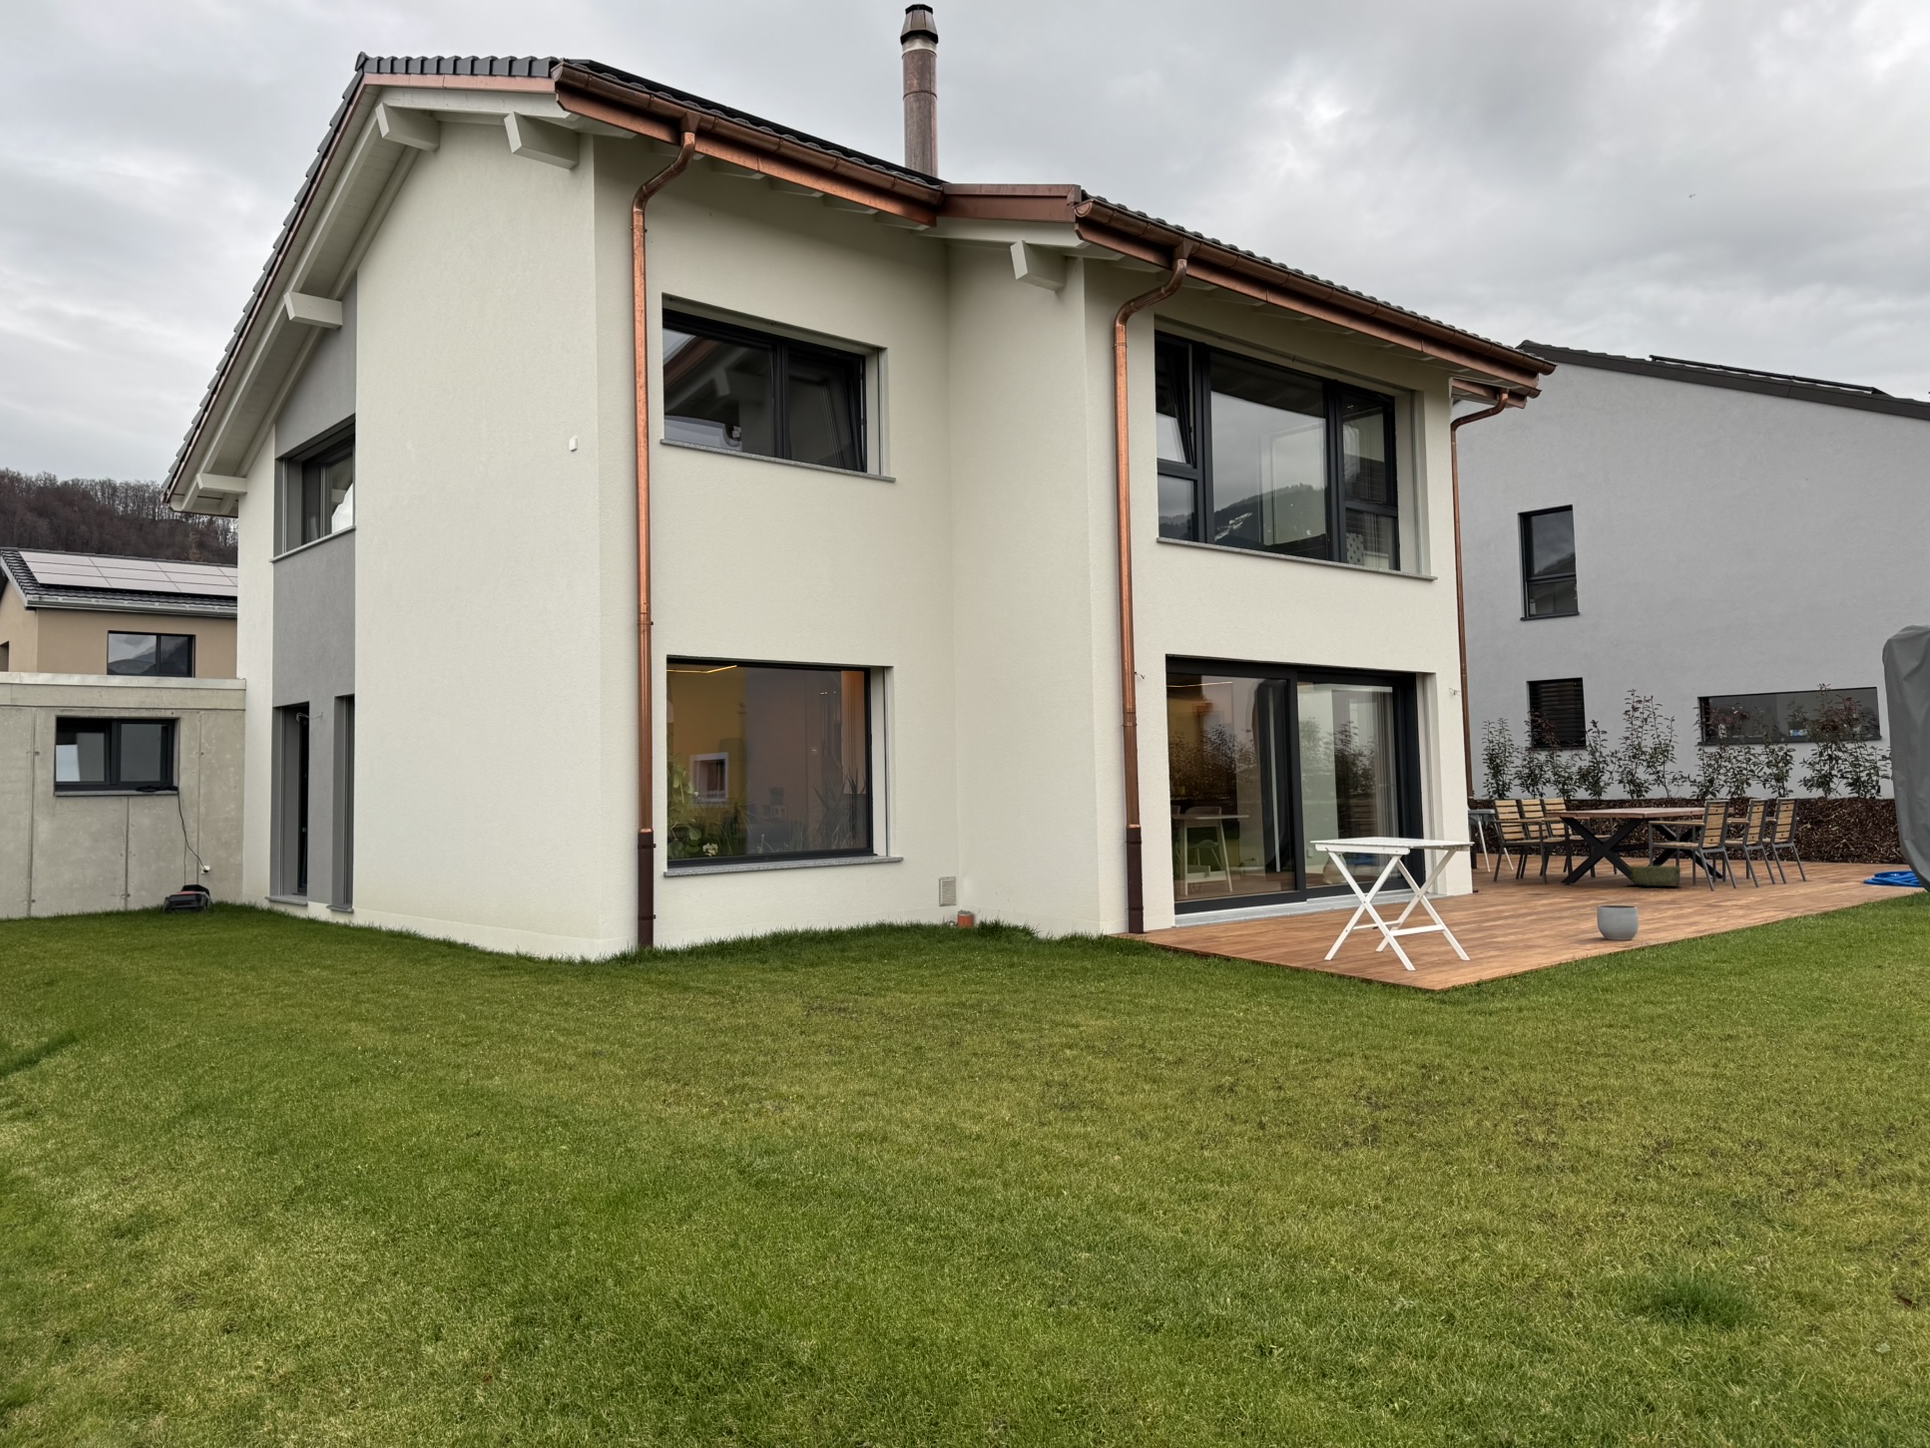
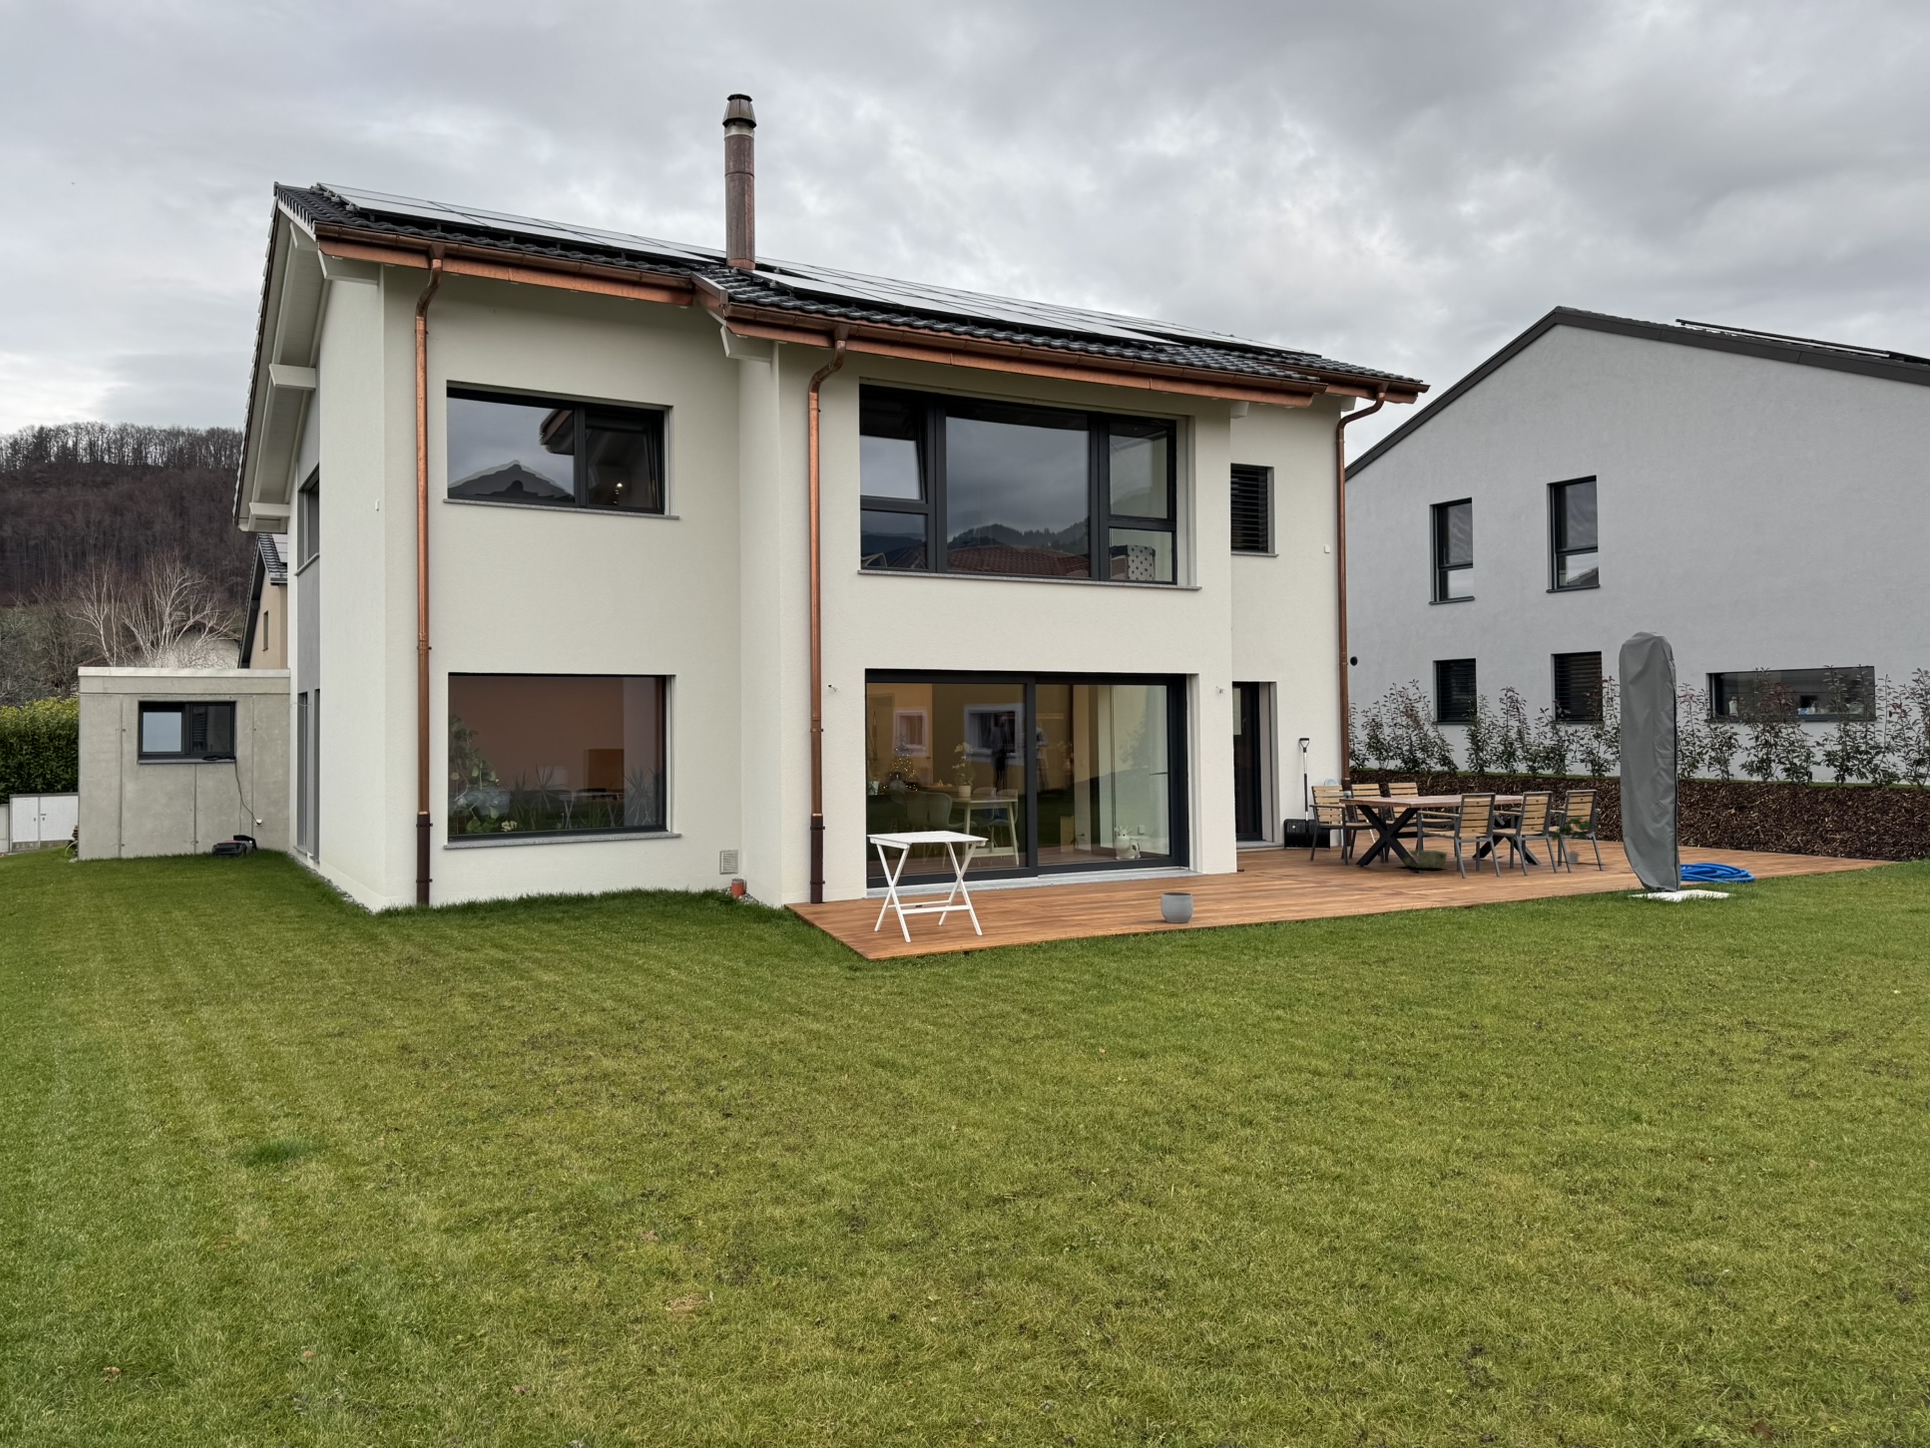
potted plant: none [1758,827,1813,879] -> present [1551,817,1596,864]

